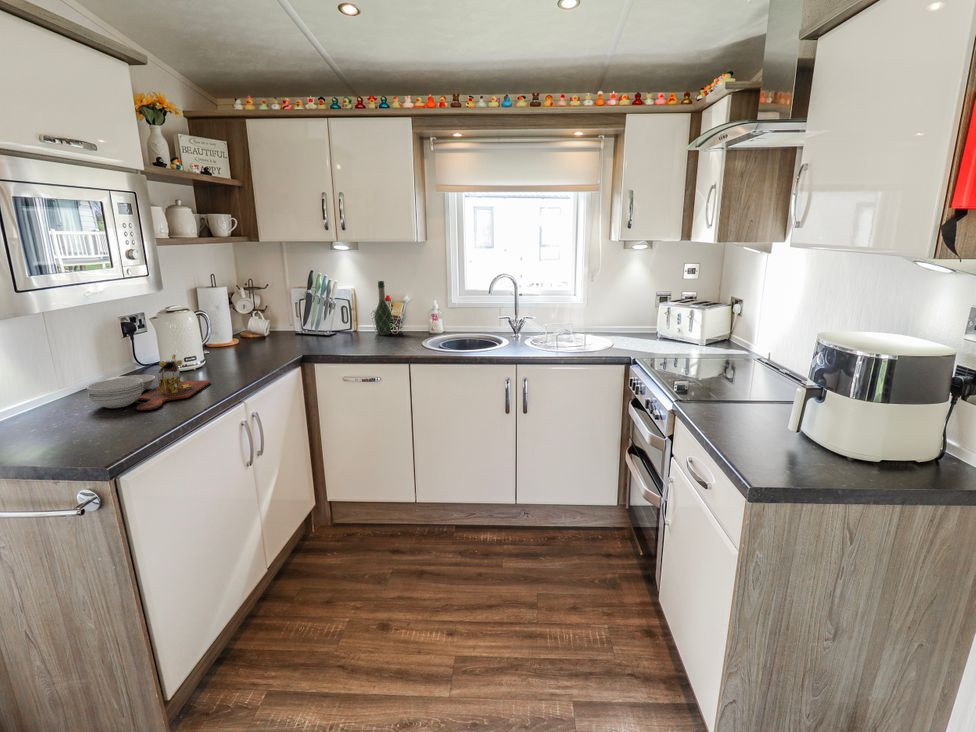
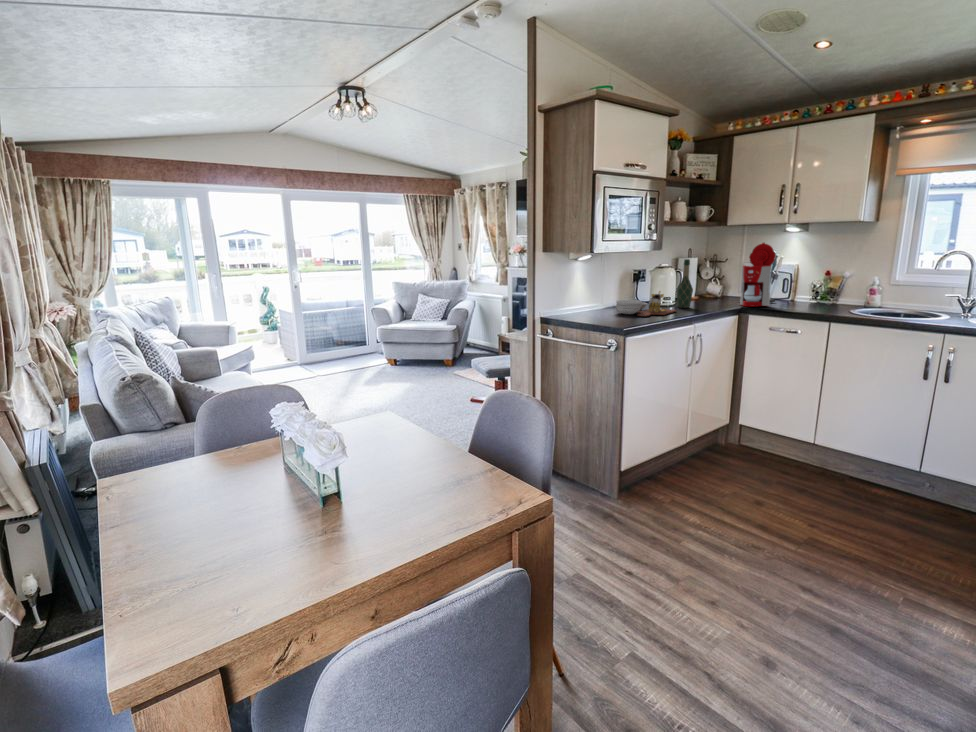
coffee maker: none [293,267,339,352] -> present [739,243,776,306]
wine bottle: present [374,281,392,335] -> present [677,259,693,308]

